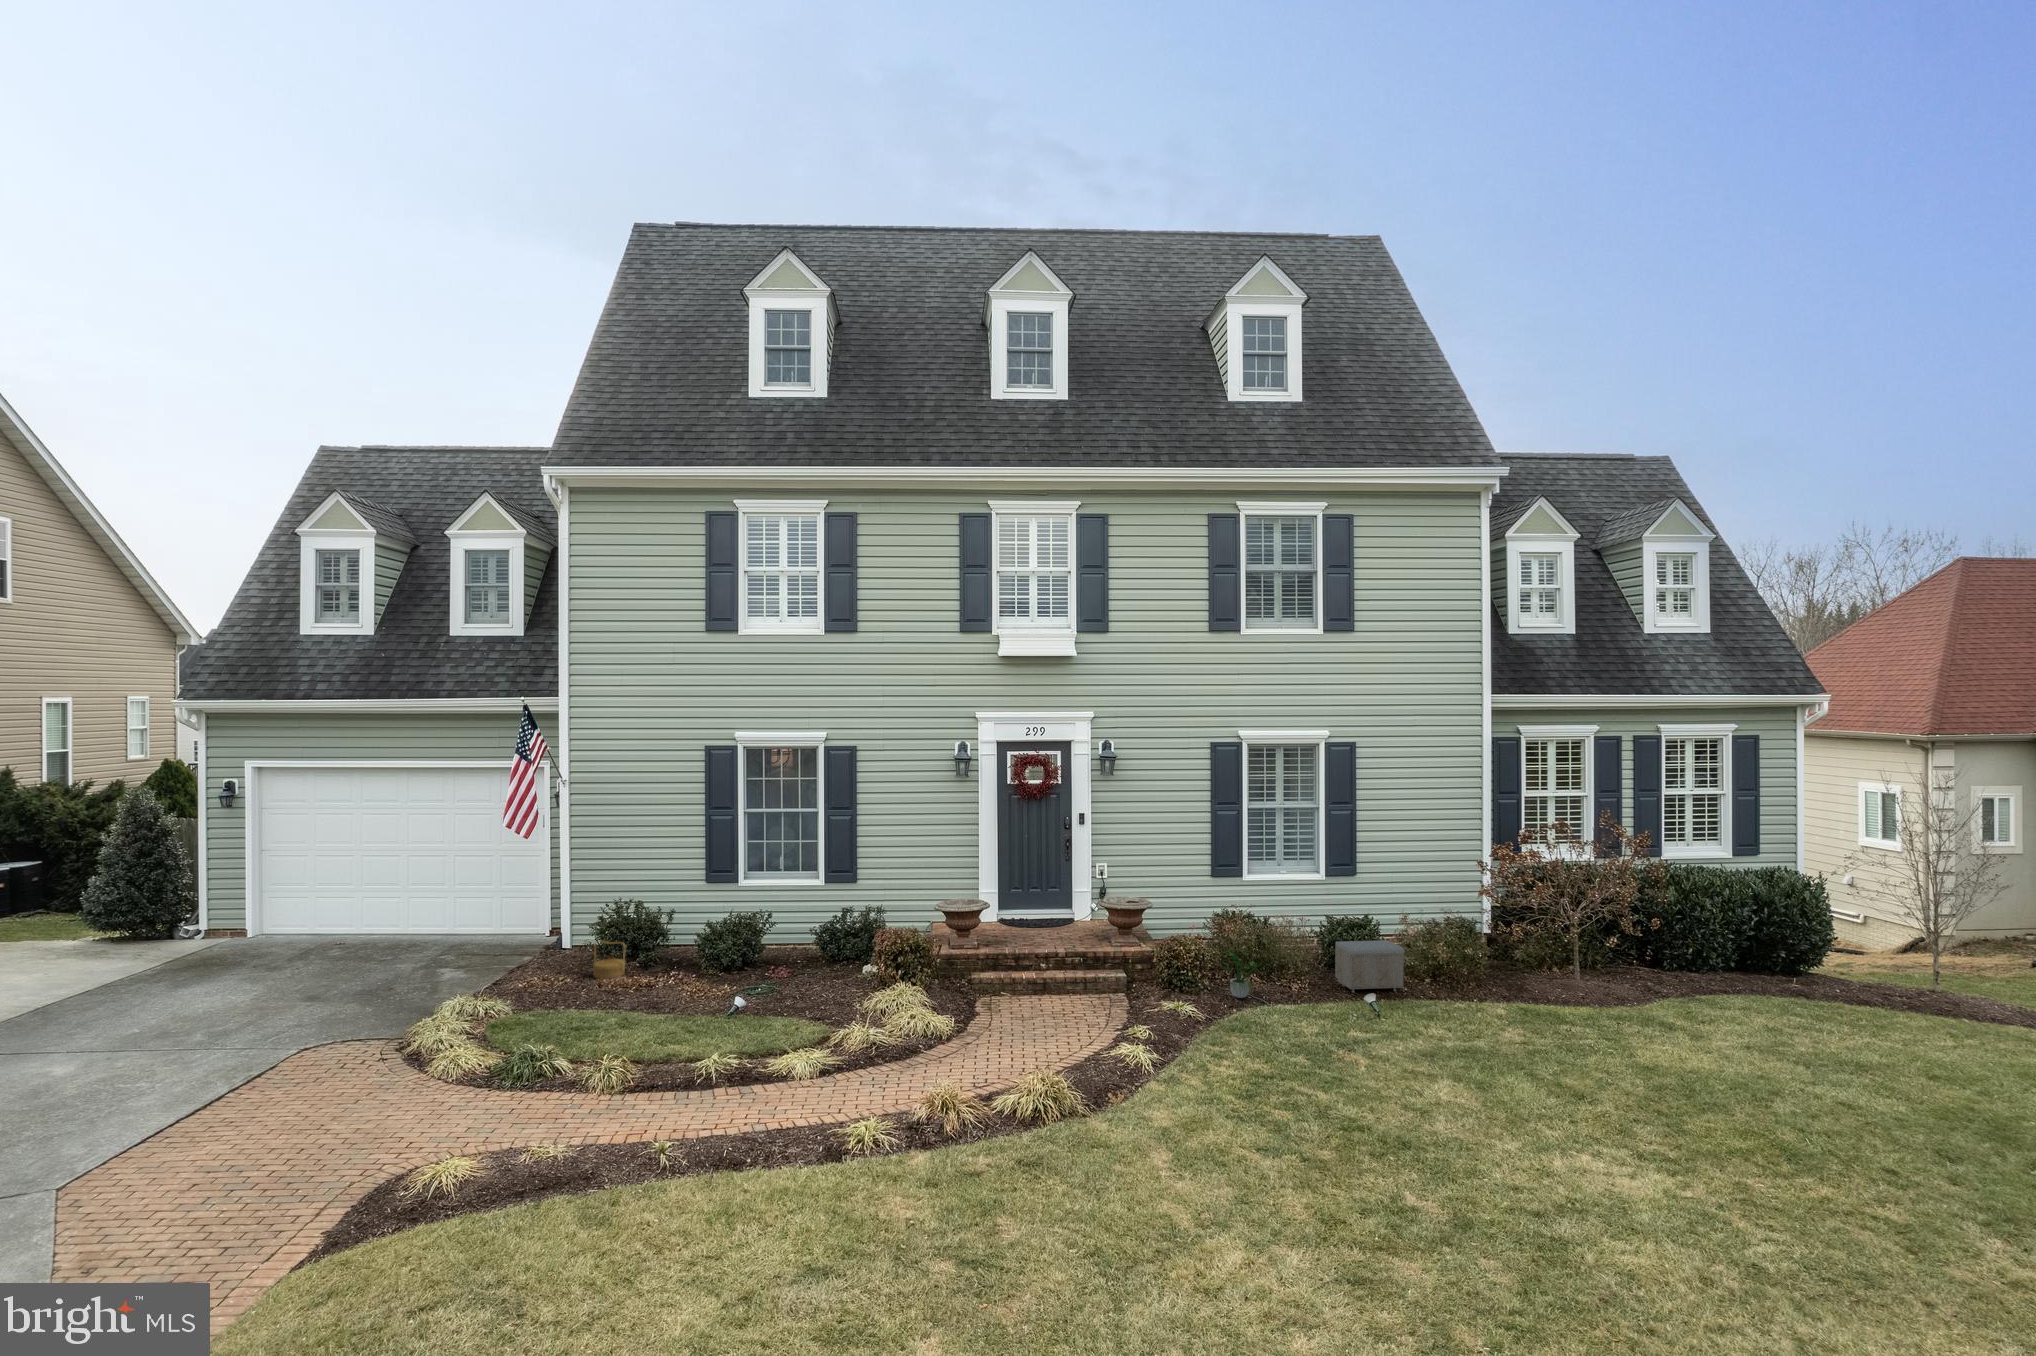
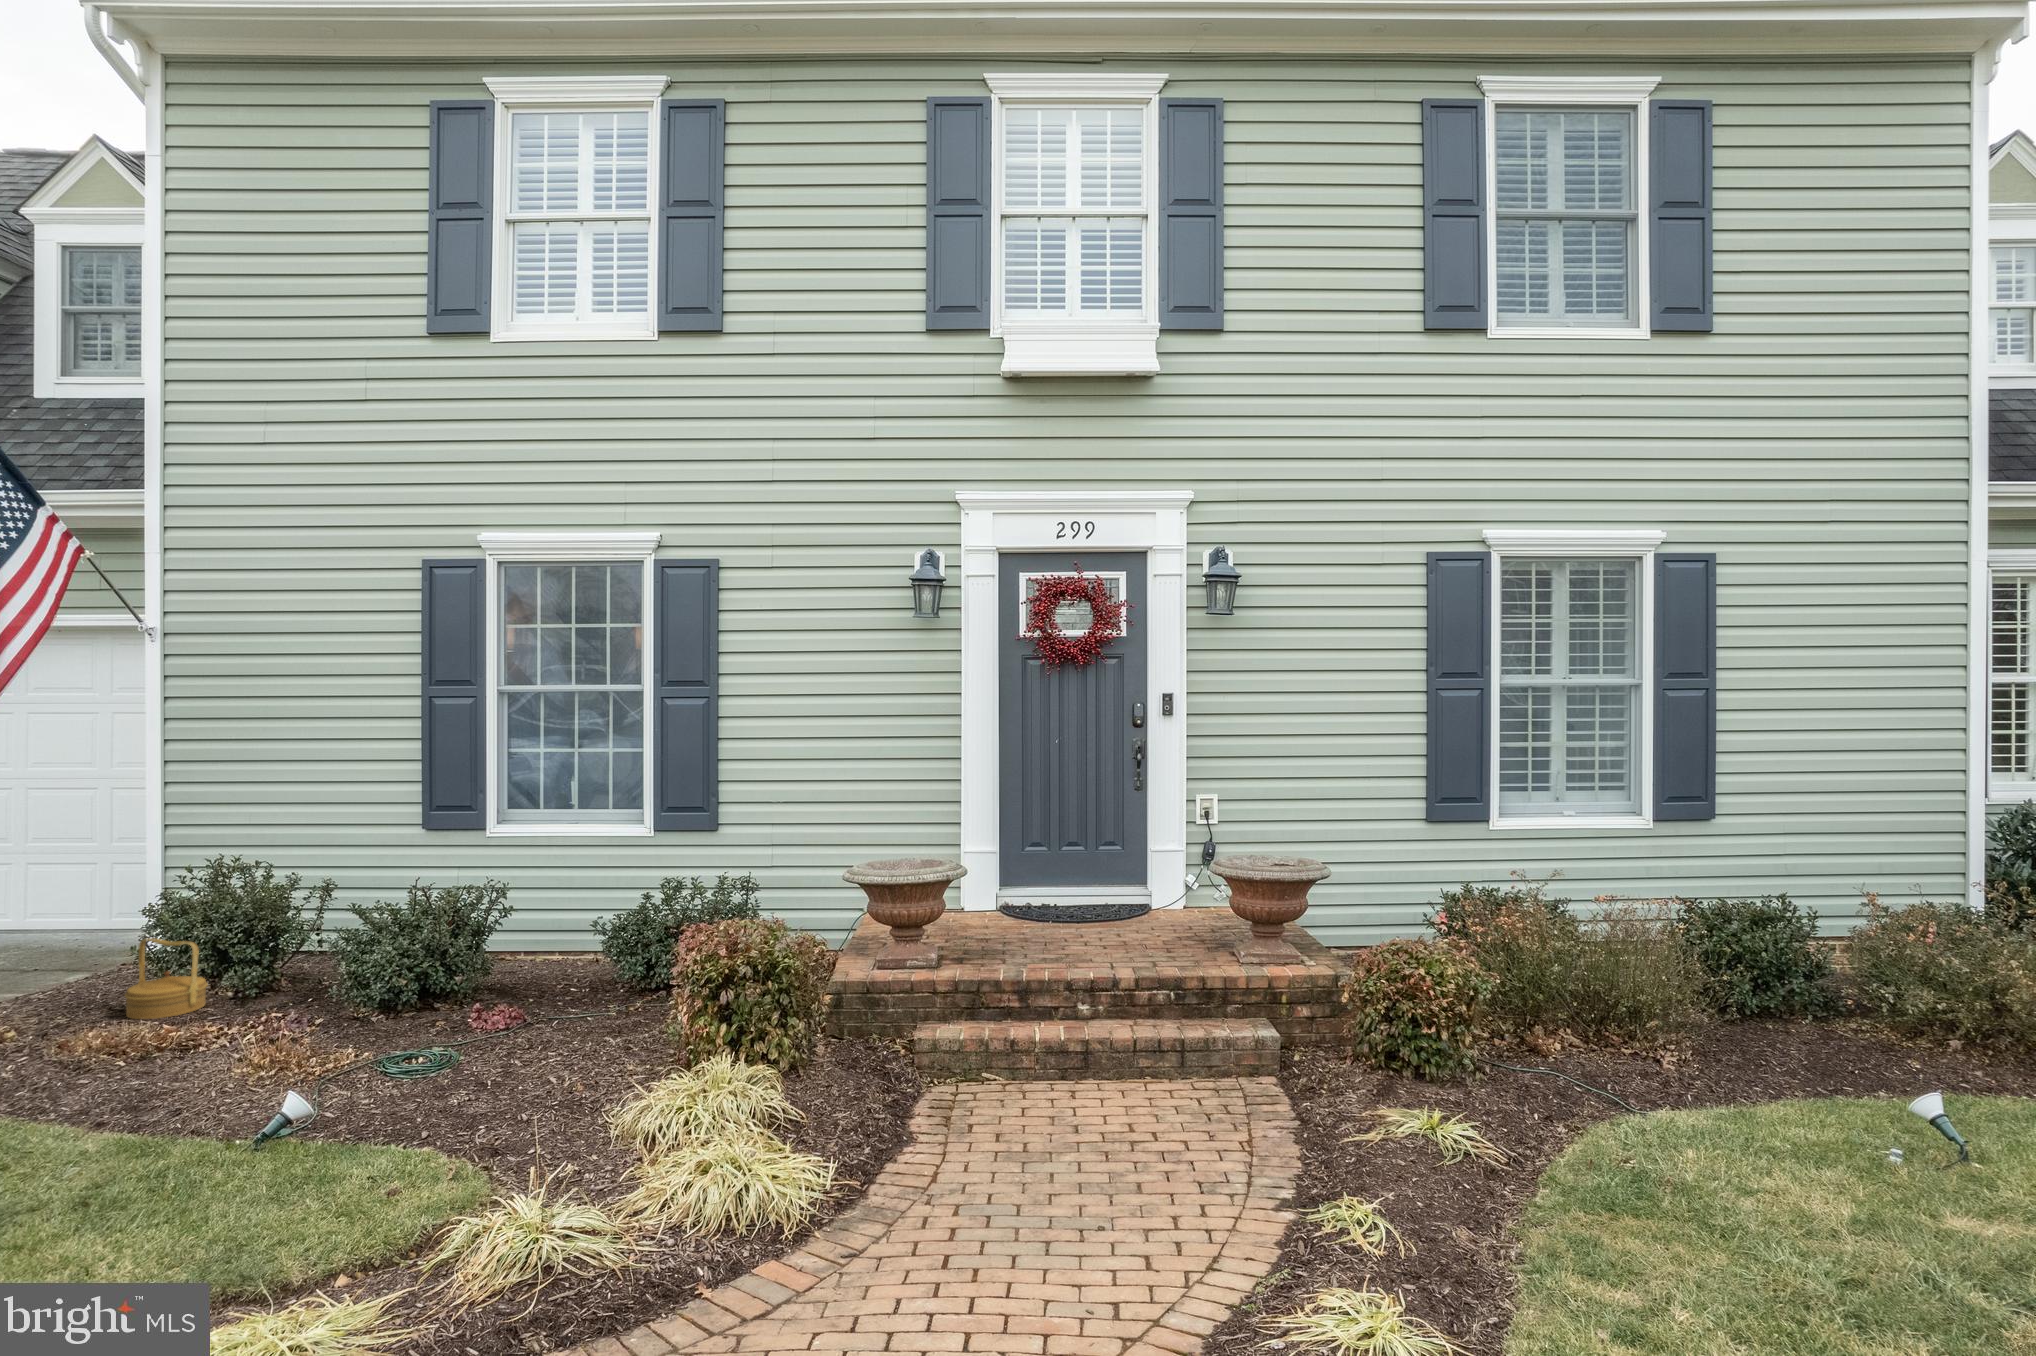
storage bench: present [1335,940,1405,993] -> none [1755,956,1945,1079]
potted plant: present [1223,952,1270,998] -> none [1512,957,1640,1092]

